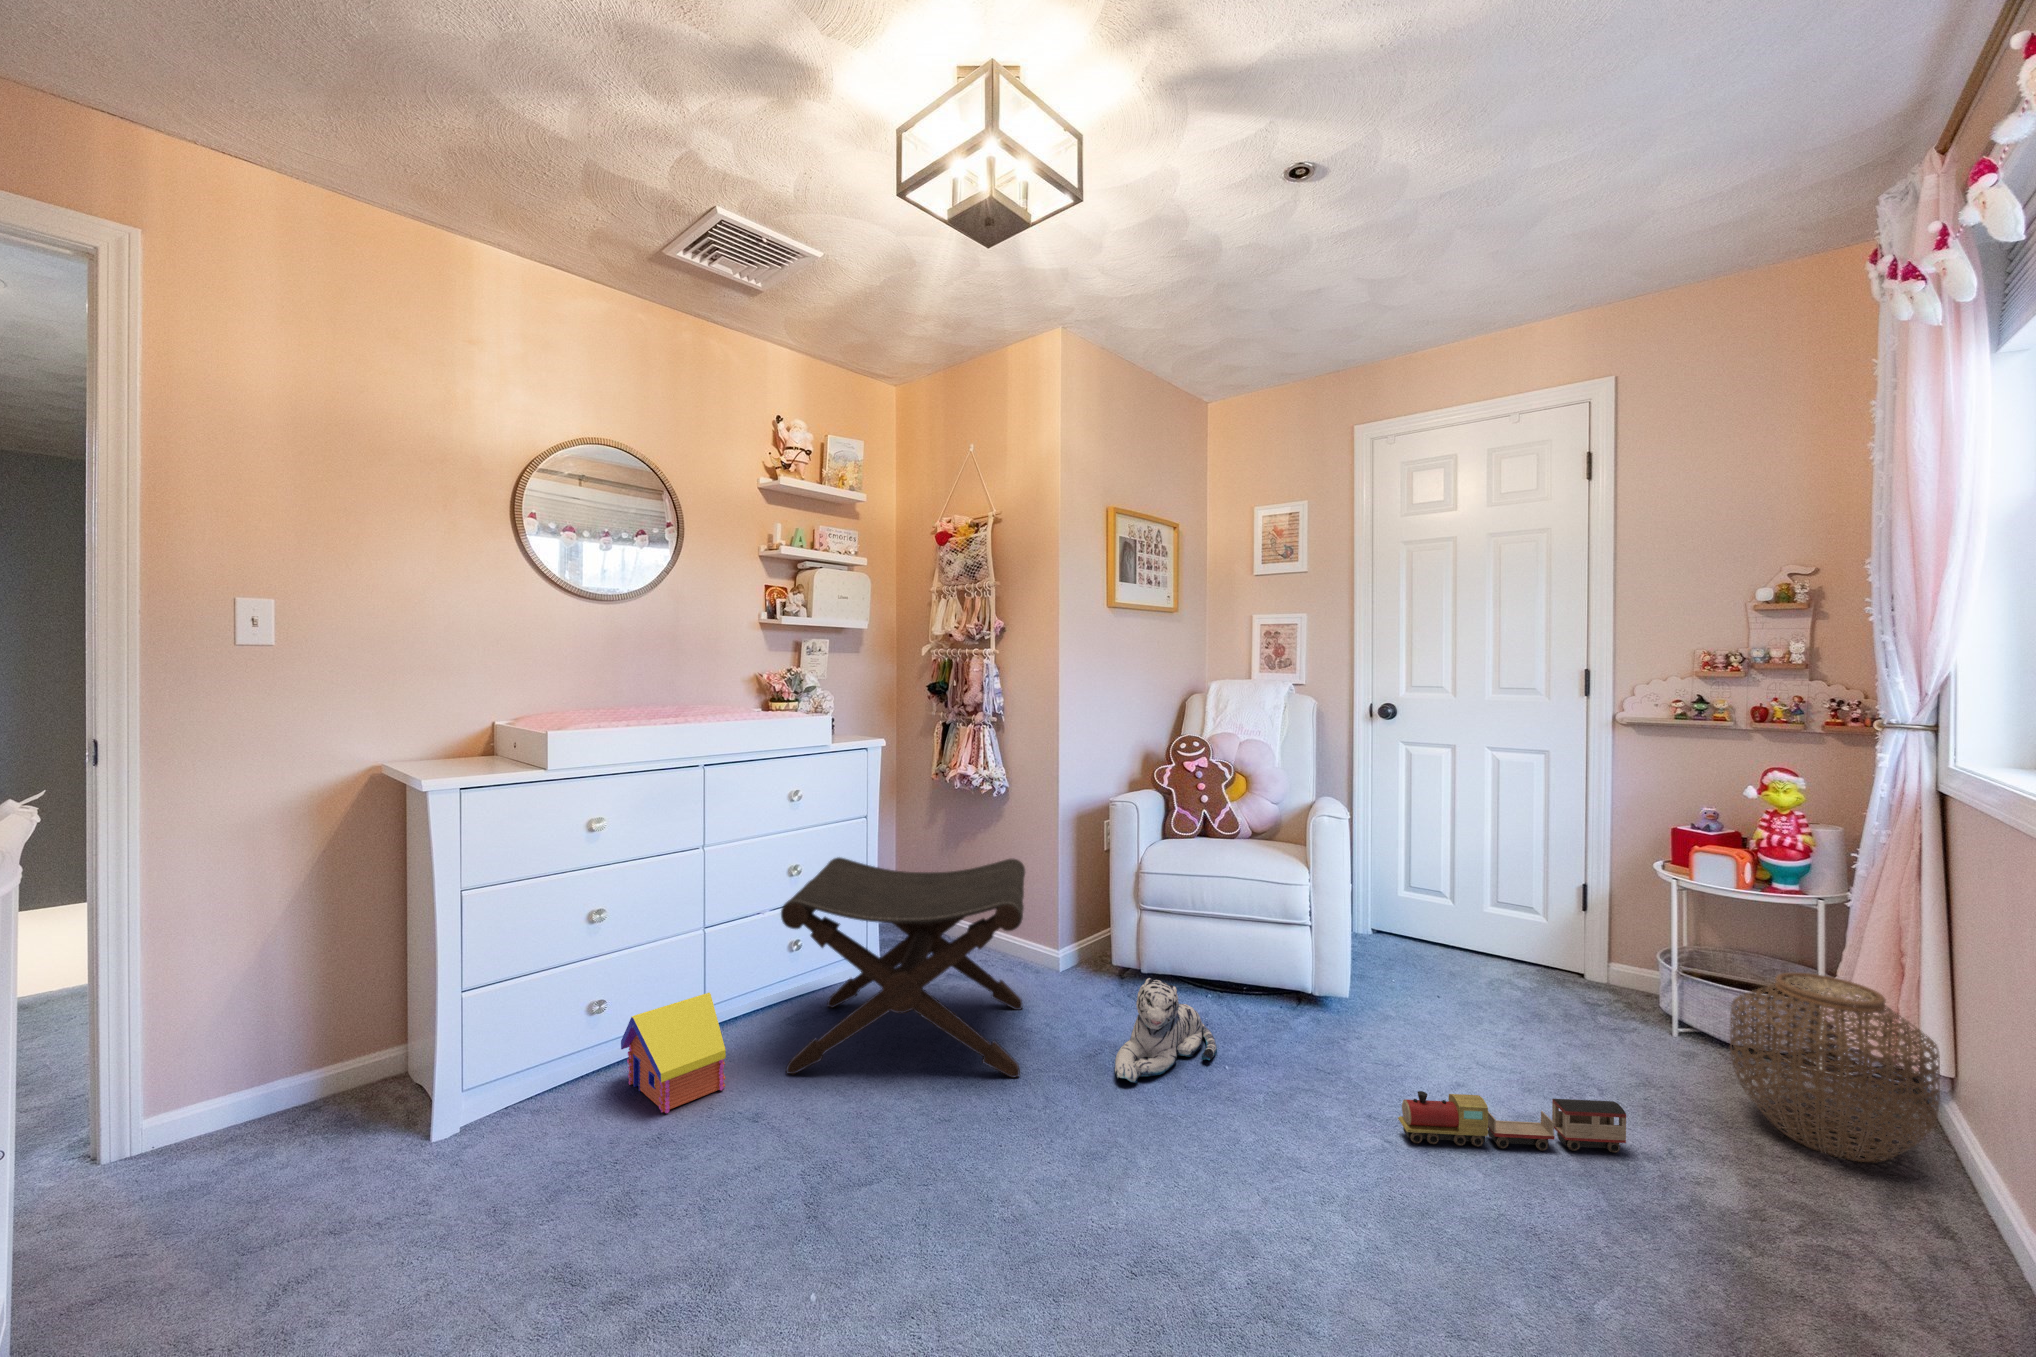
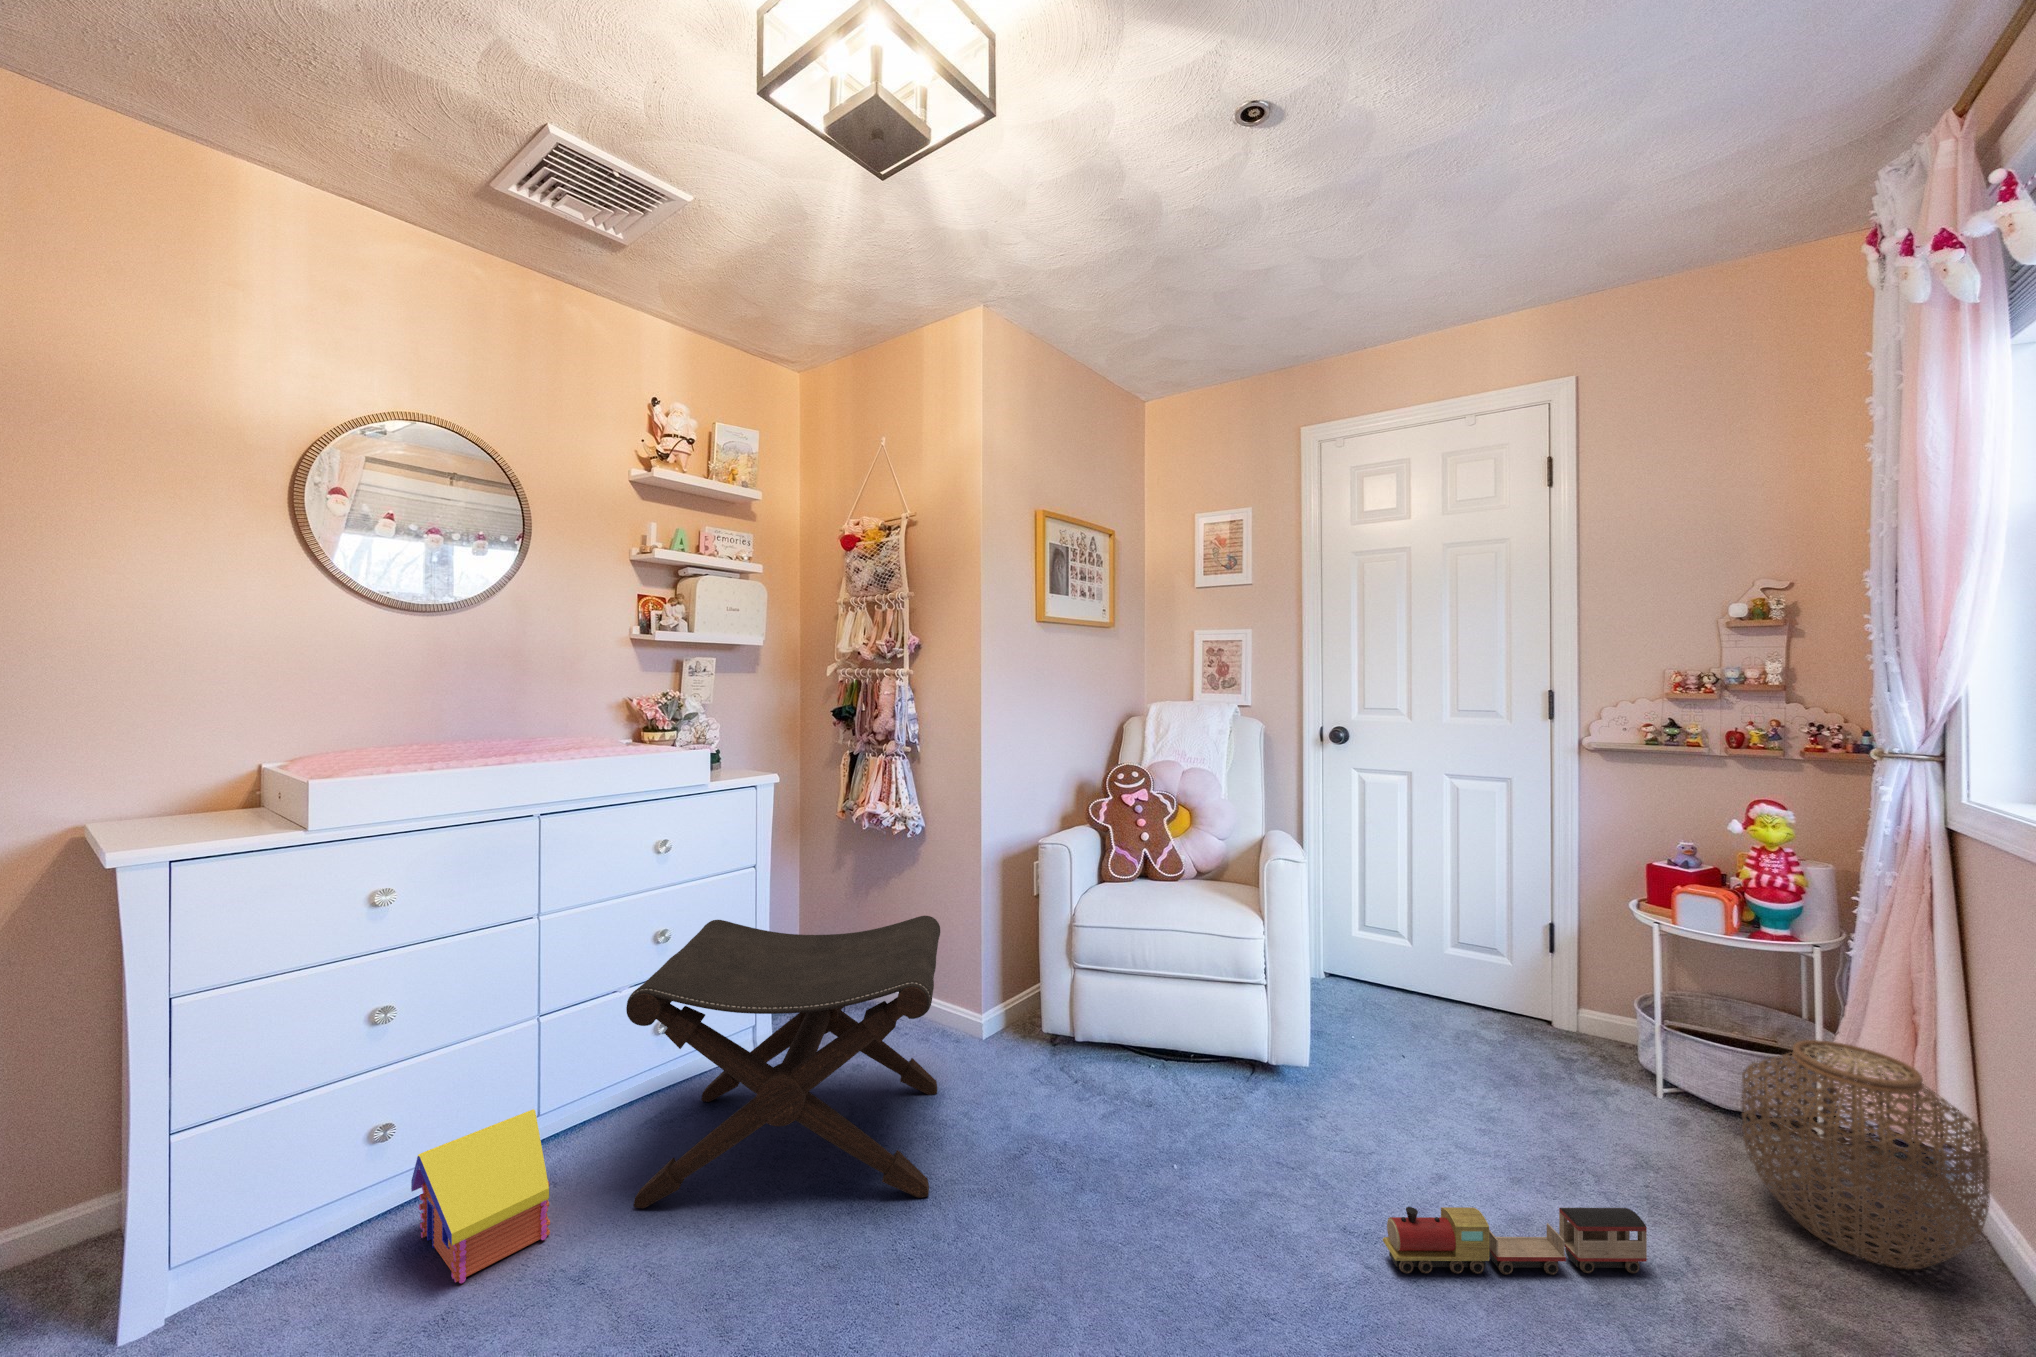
plush toy: present [1115,978,1217,1083] -> none [1044,1063,1164,1199]

